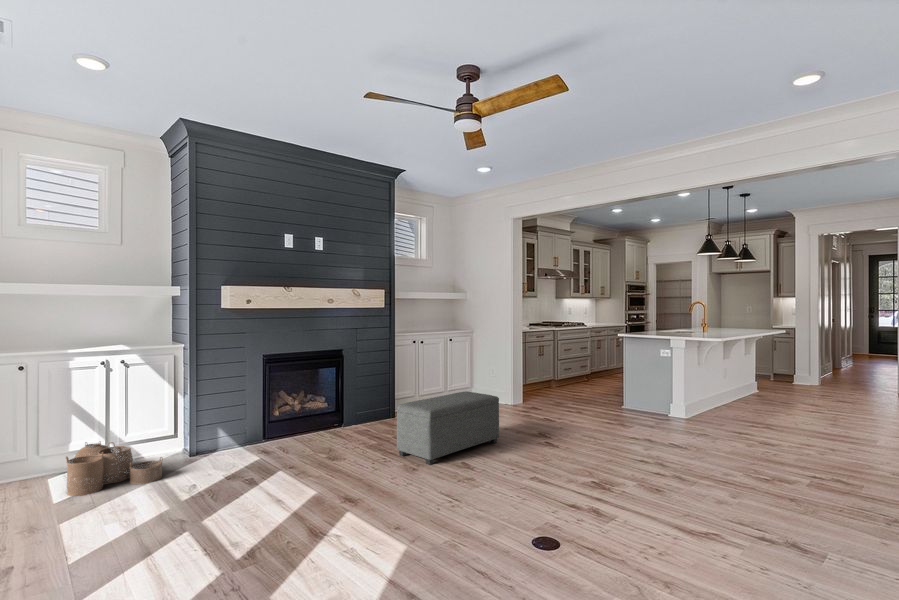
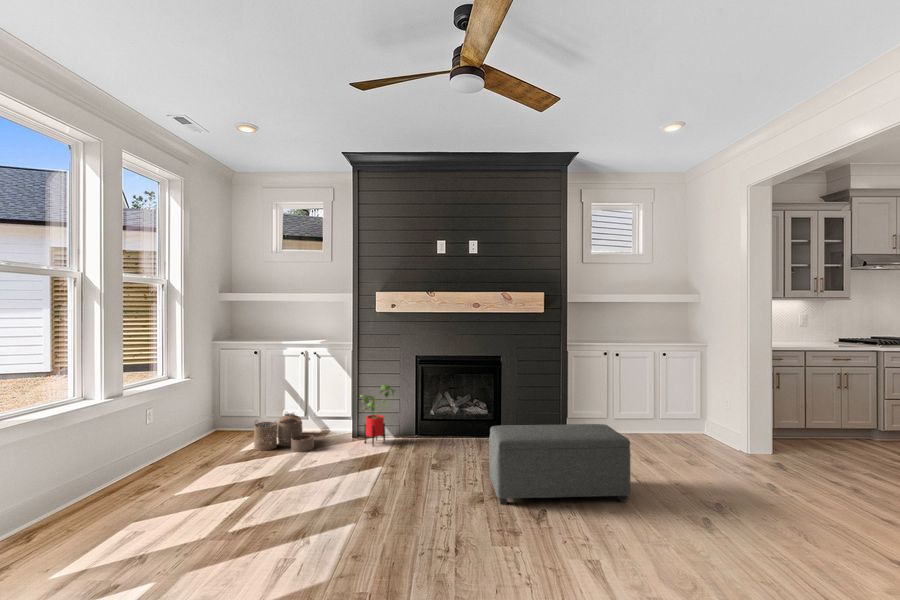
house plant: none [206,387,251,458] -> present [360,385,394,446]

